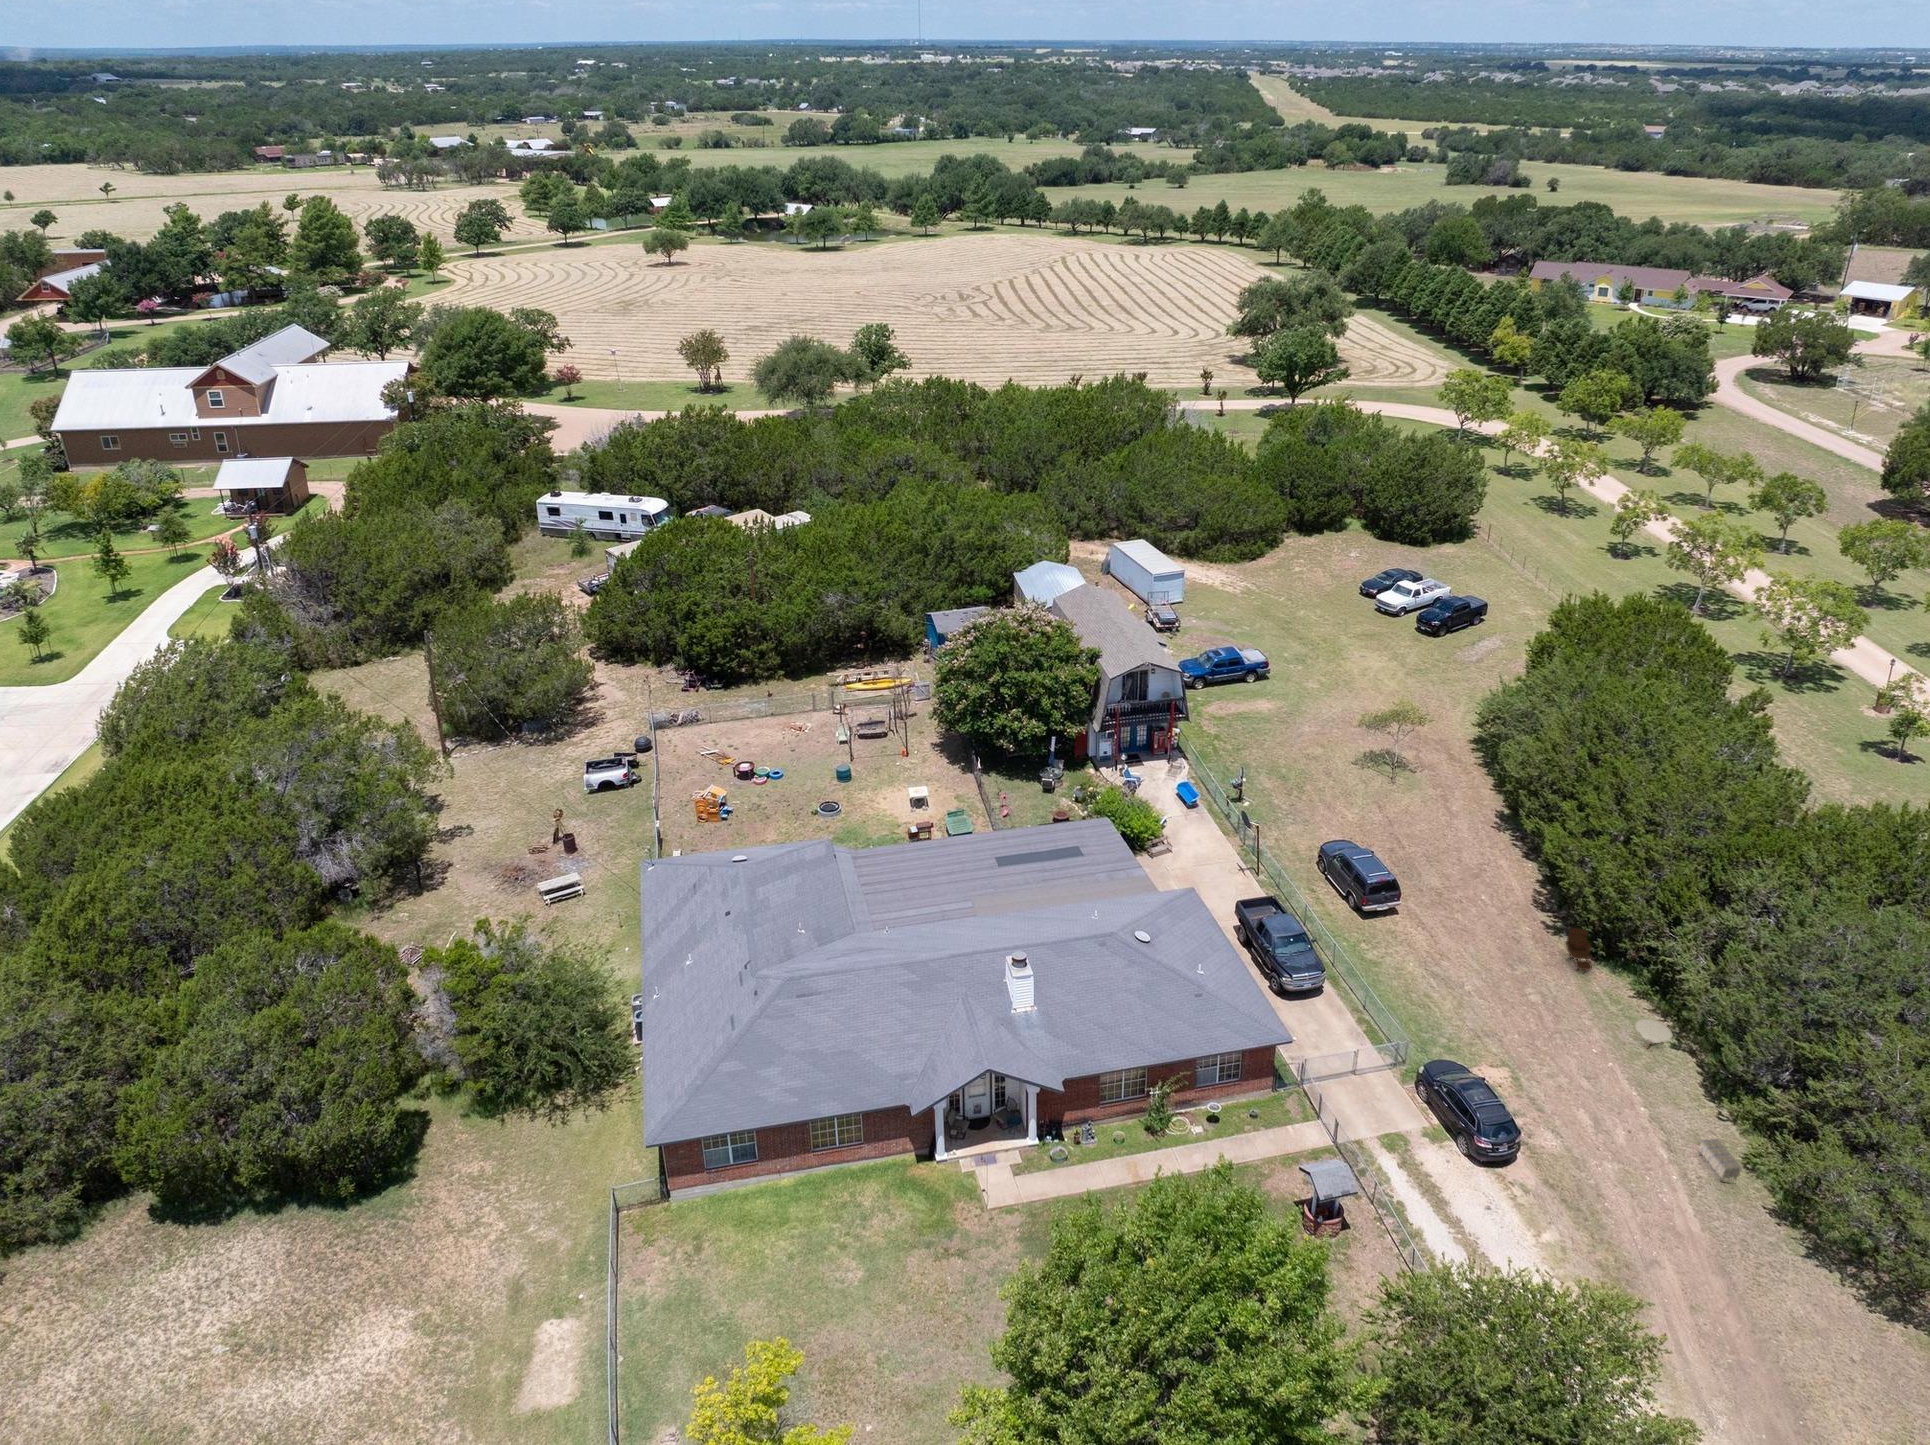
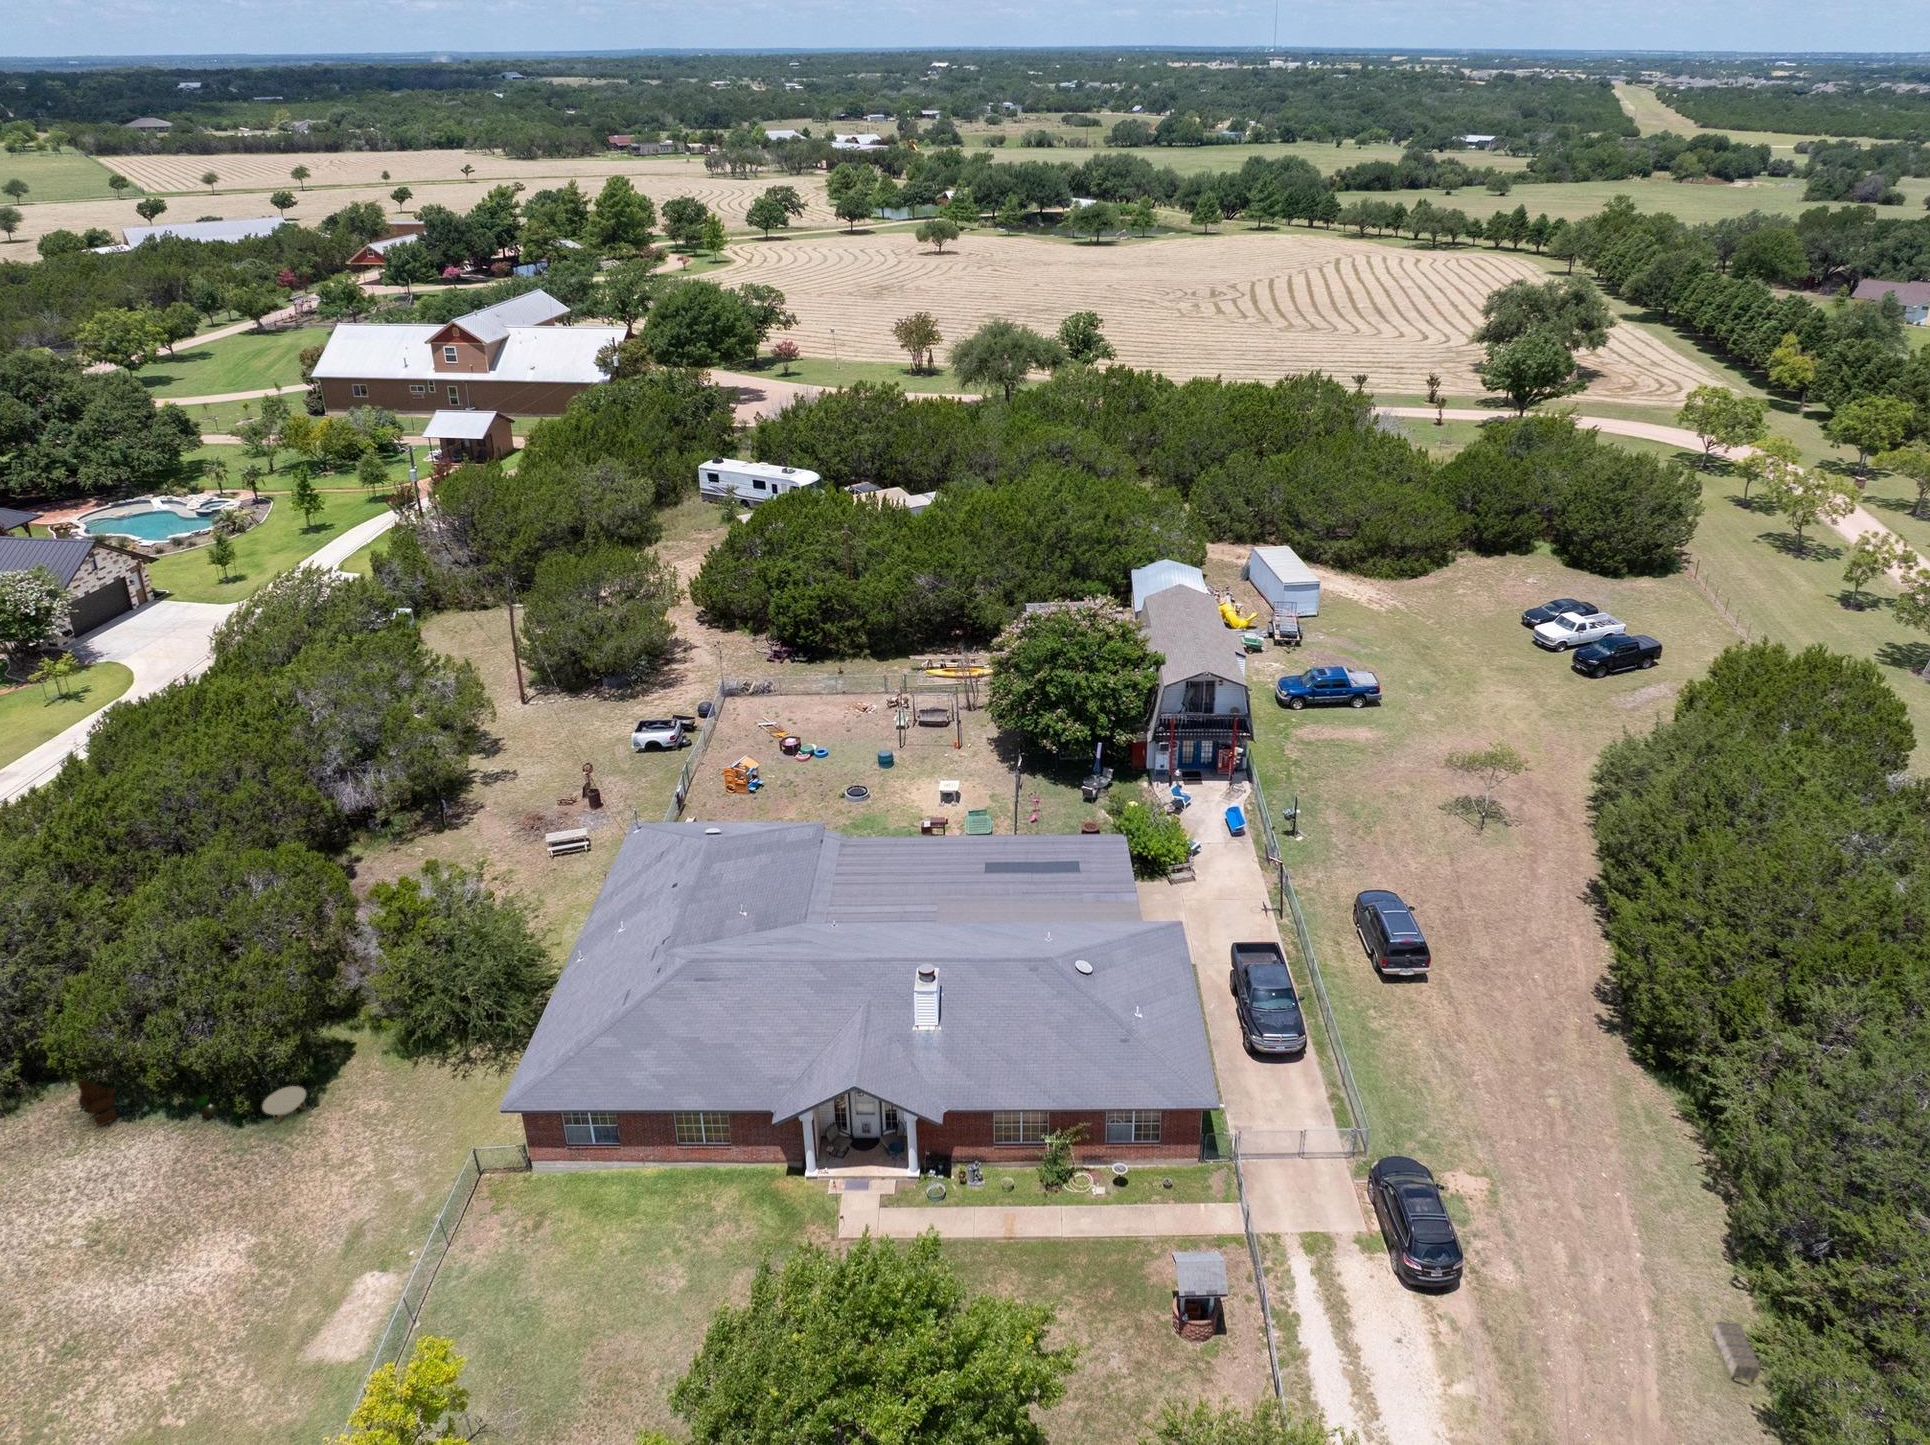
lounge chair: present [1566,928,1592,971] -> present [78,1079,117,1126]
round table: present [1635,1019,1672,1049] -> present [262,1086,308,1124]
potted tree: none [272,1189,298,1214] -> present [191,1096,217,1118]

